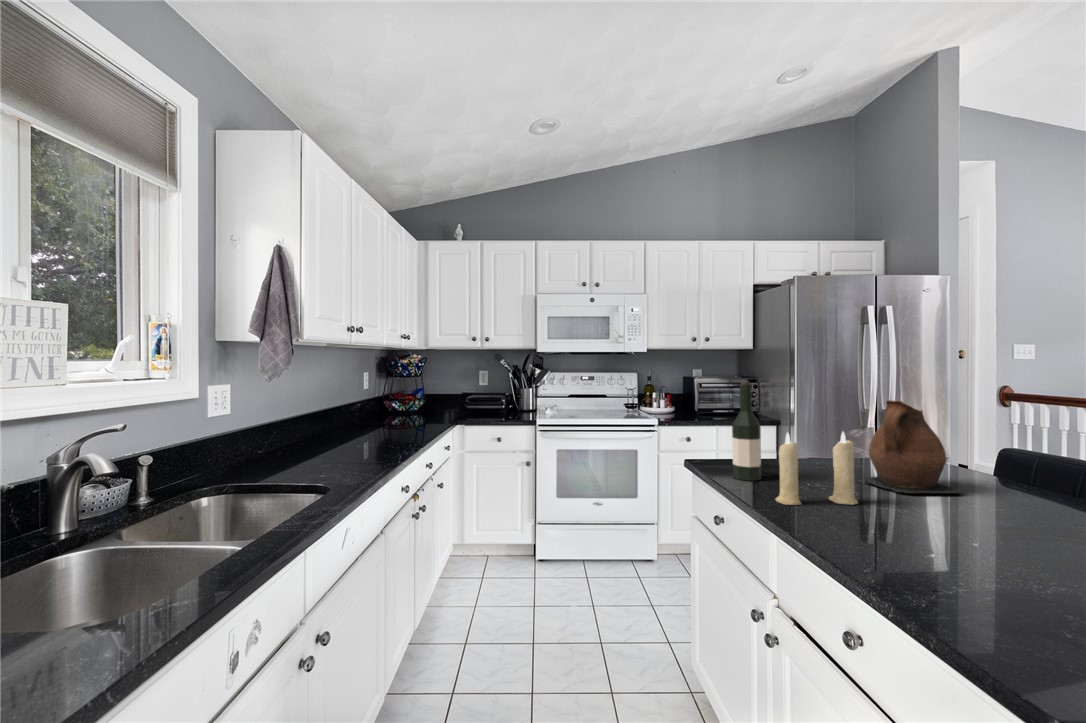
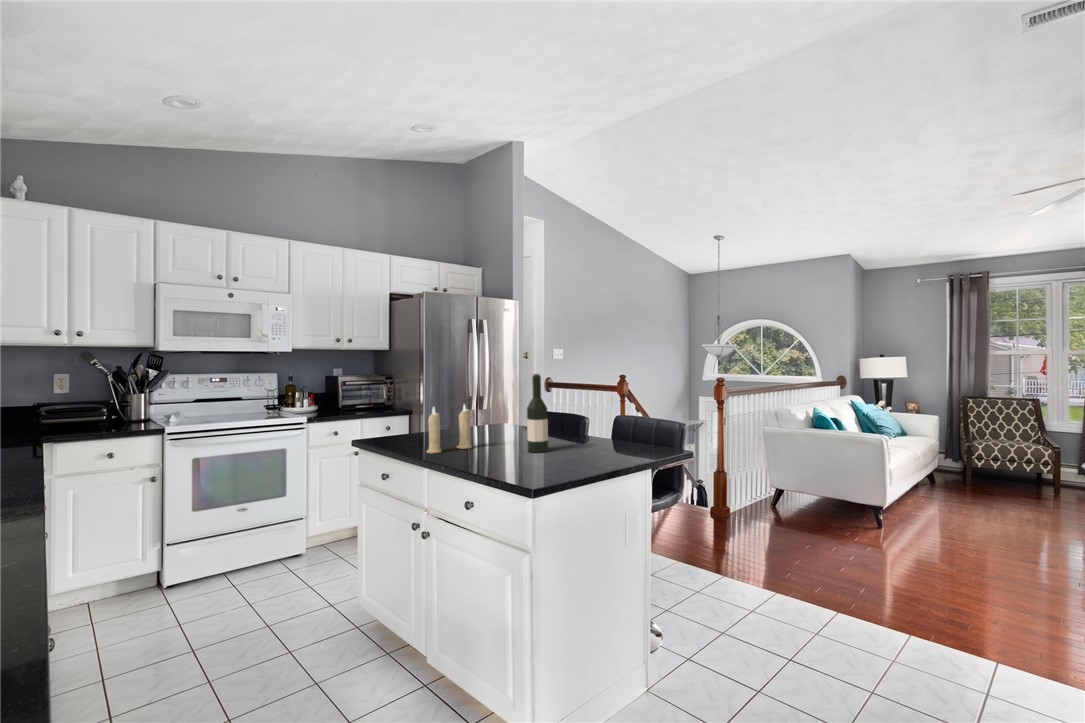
wine bottle: present [732,382,761,481] -> present [527,374,548,453]
ceramic pitcher: present [863,400,962,494] -> none [472,384,523,440]

